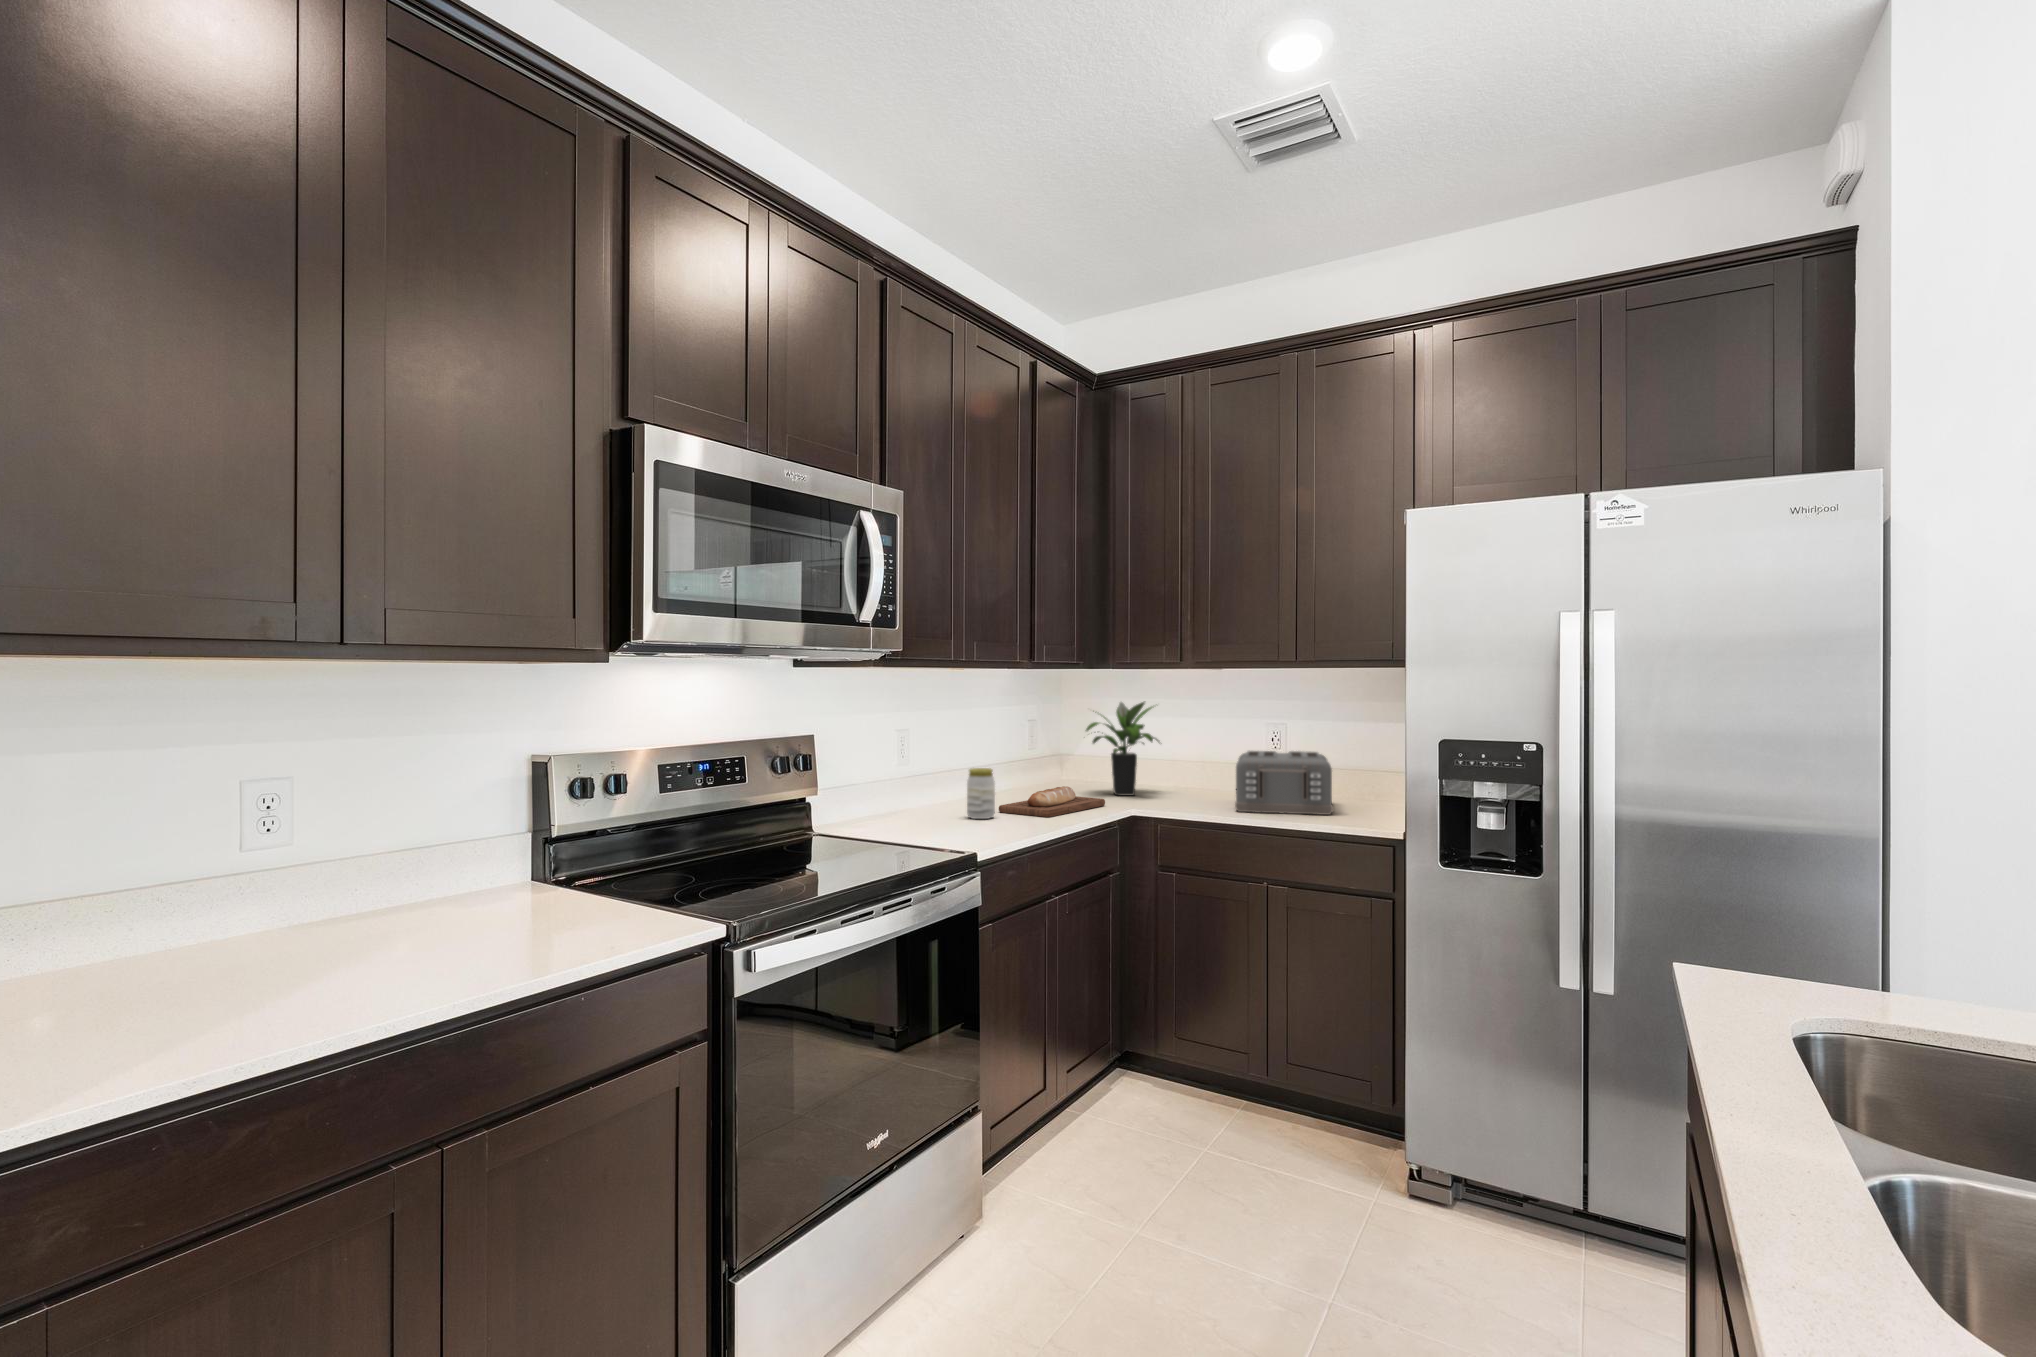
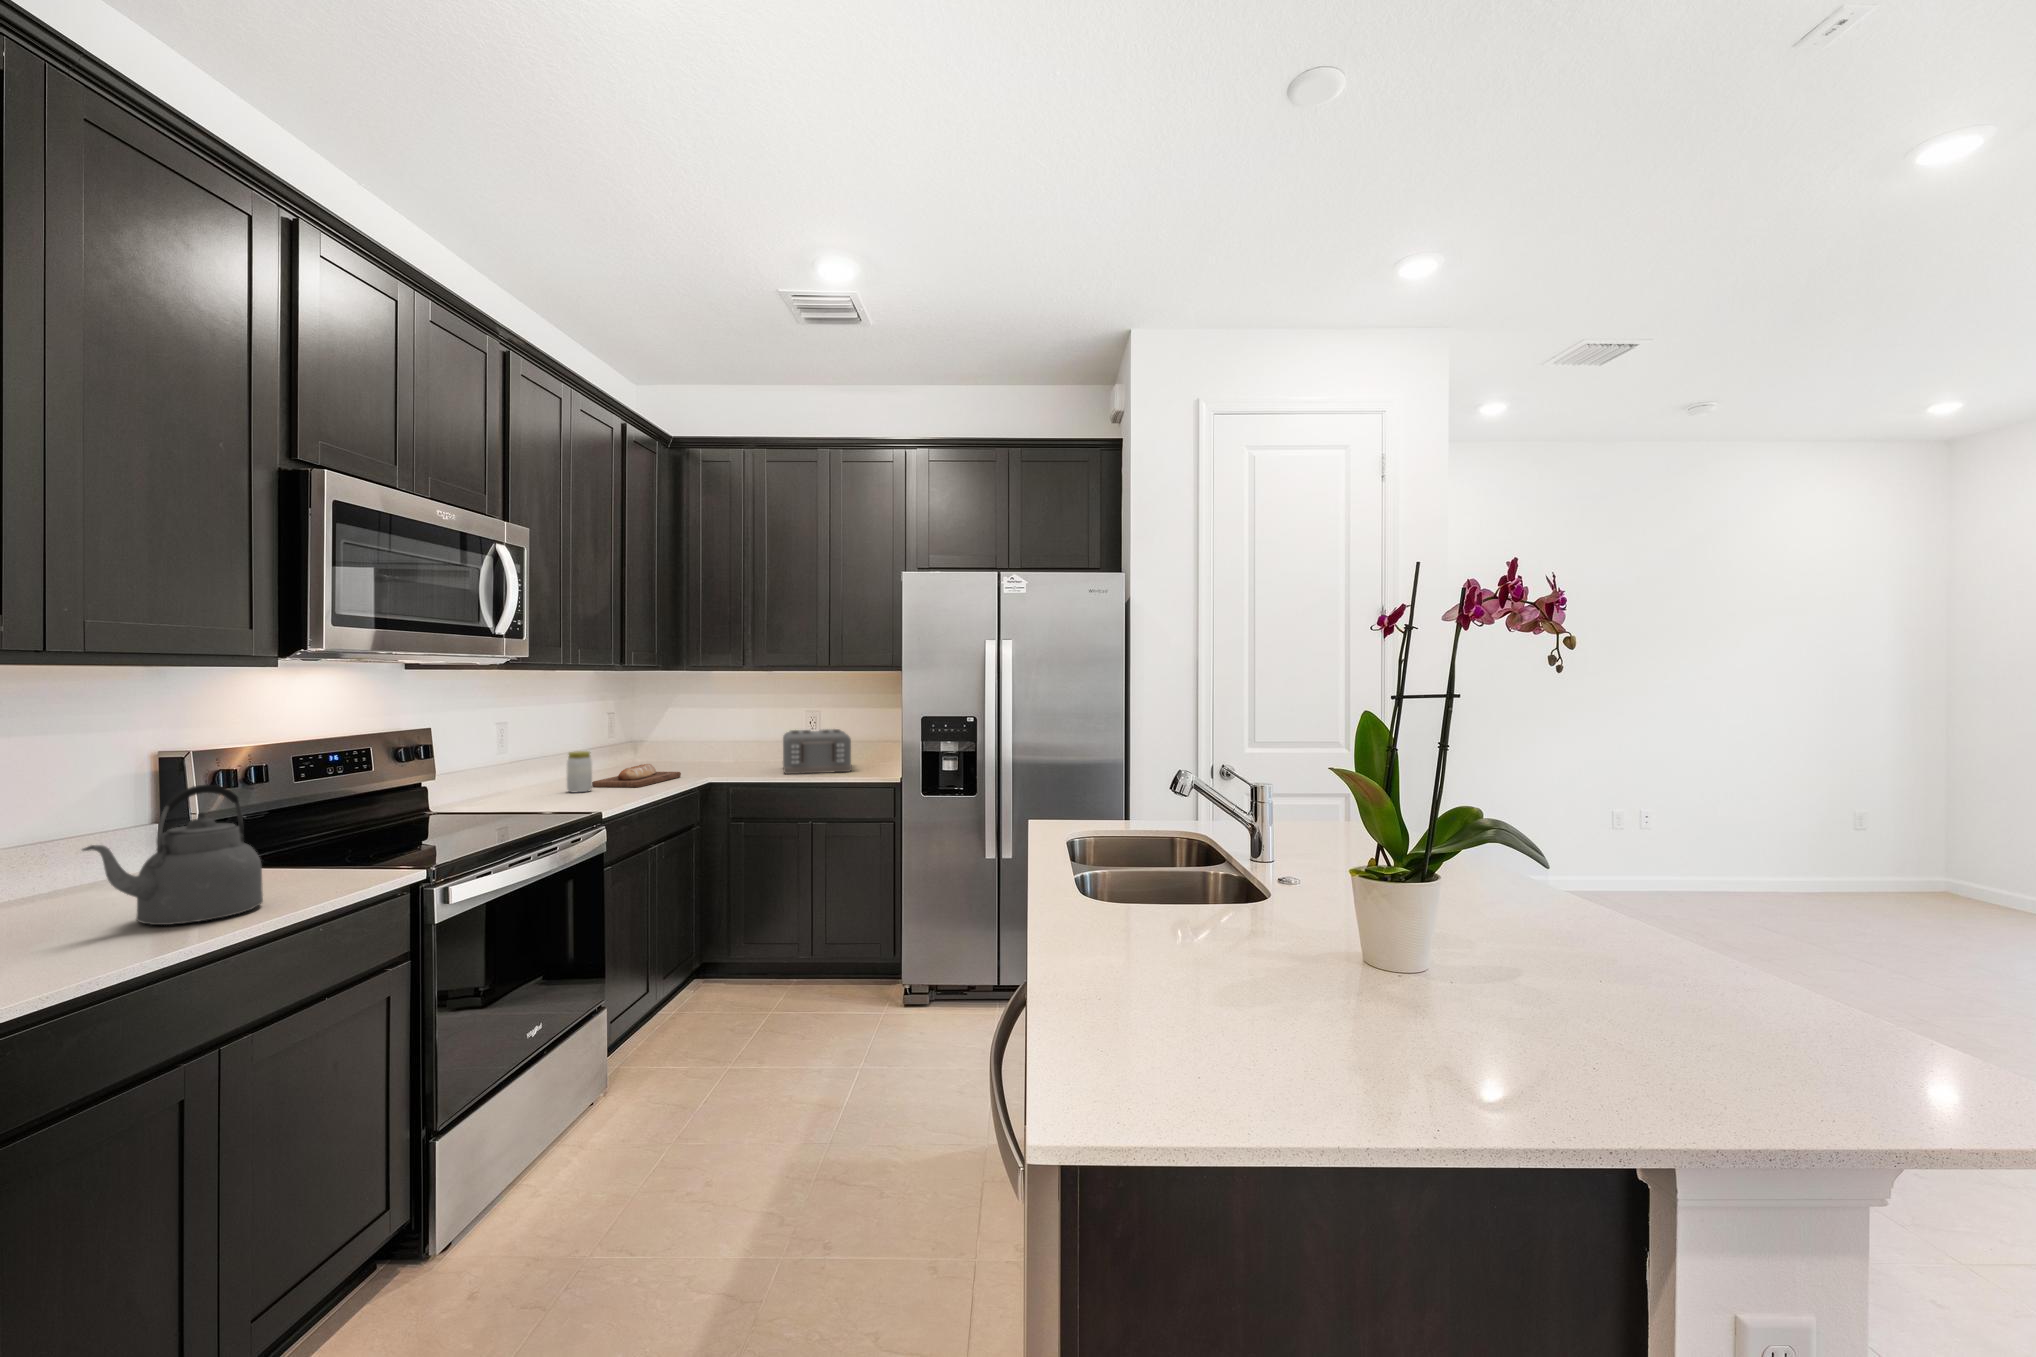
potted plant: present [1086,702,1159,796] -> none [656,696,722,770]
kettle: none [345,803,536,973] -> present [82,785,263,925]

